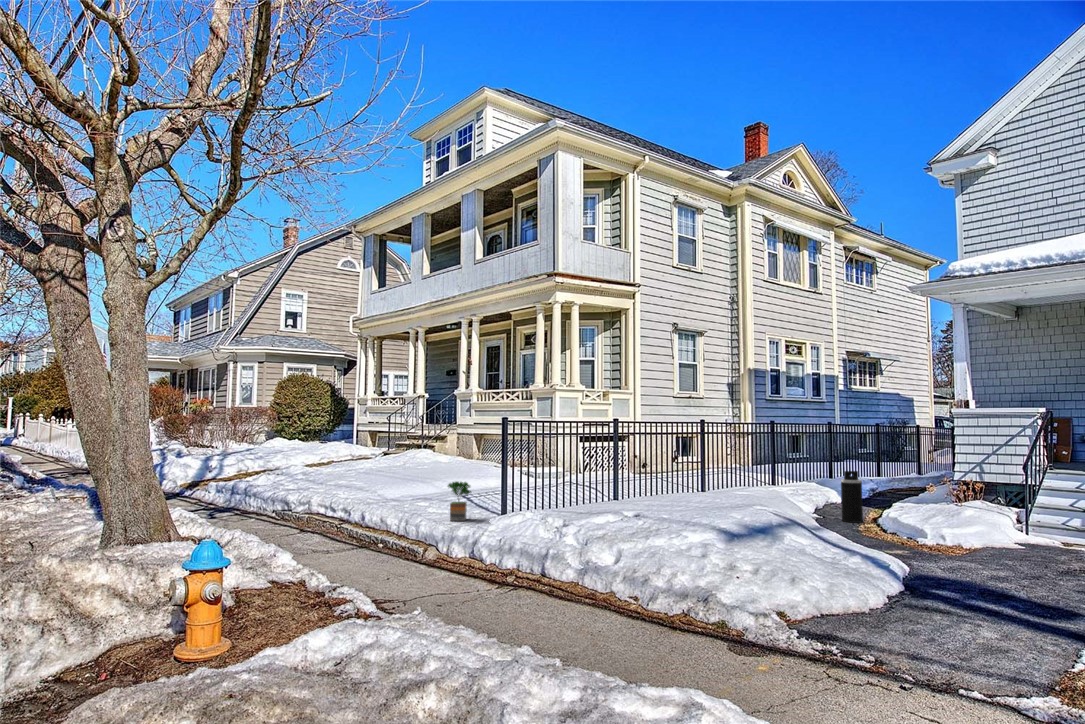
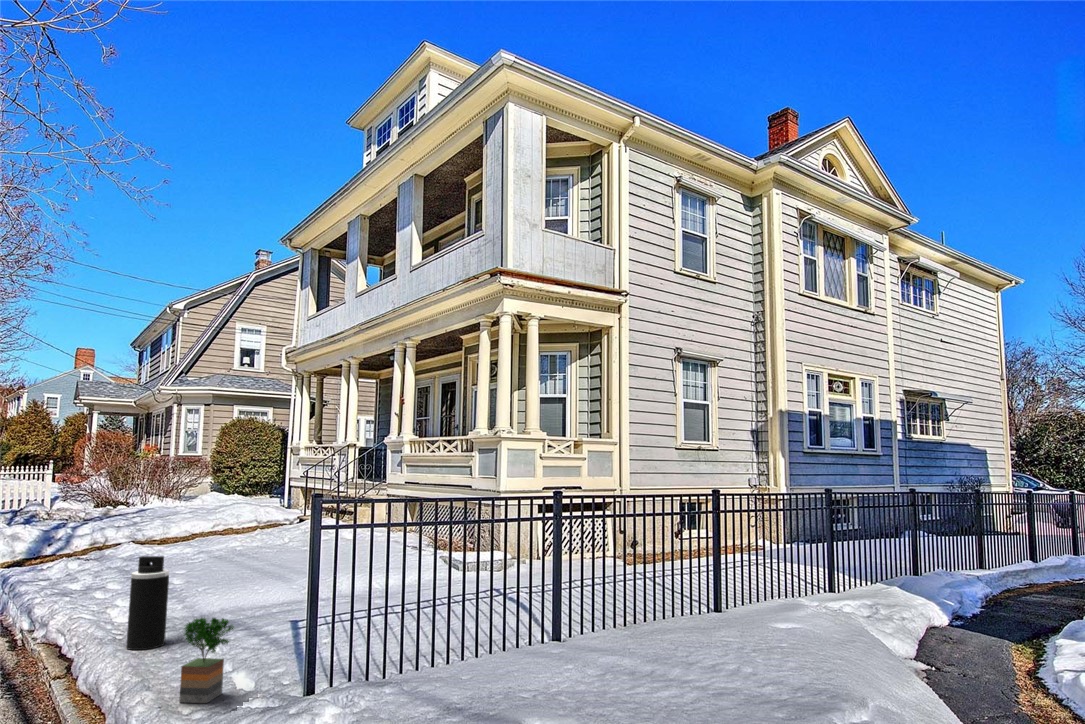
trash can: present [841,471,863,523] -> present [126,556,169,650]

